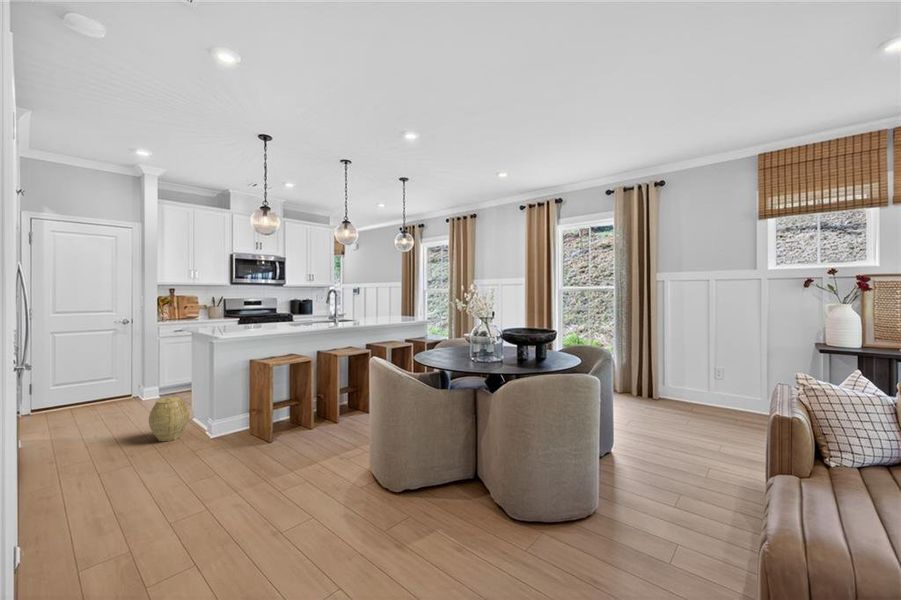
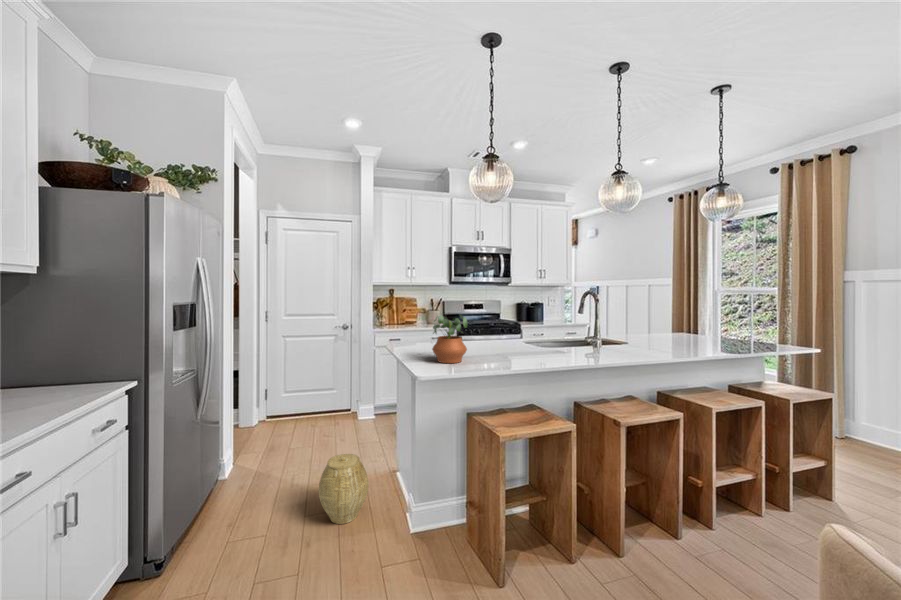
potted plant: none [233,300,259,331] -> present [432,314,468,363]

